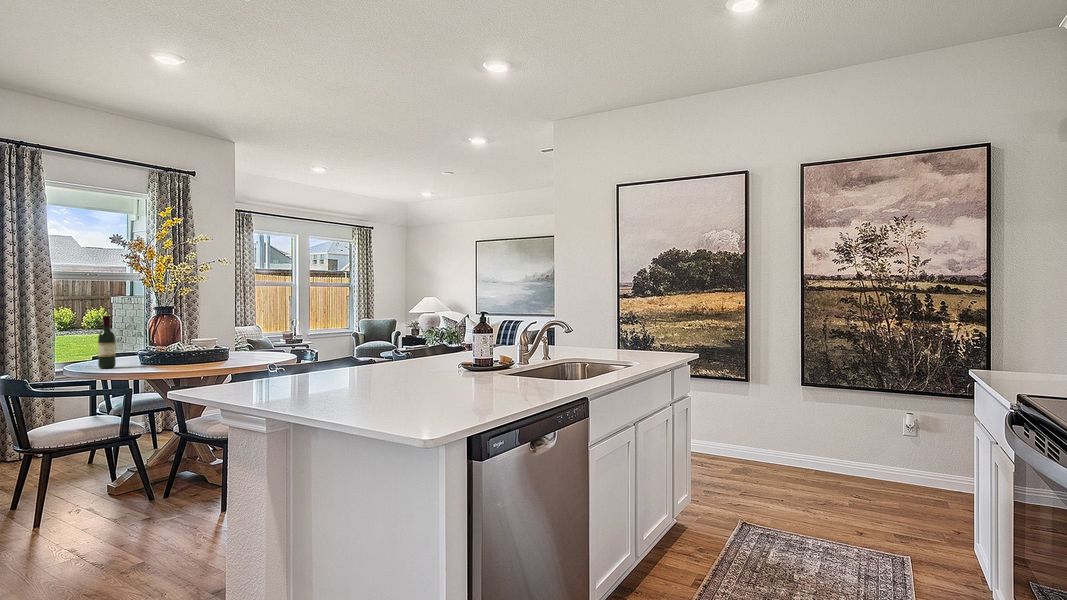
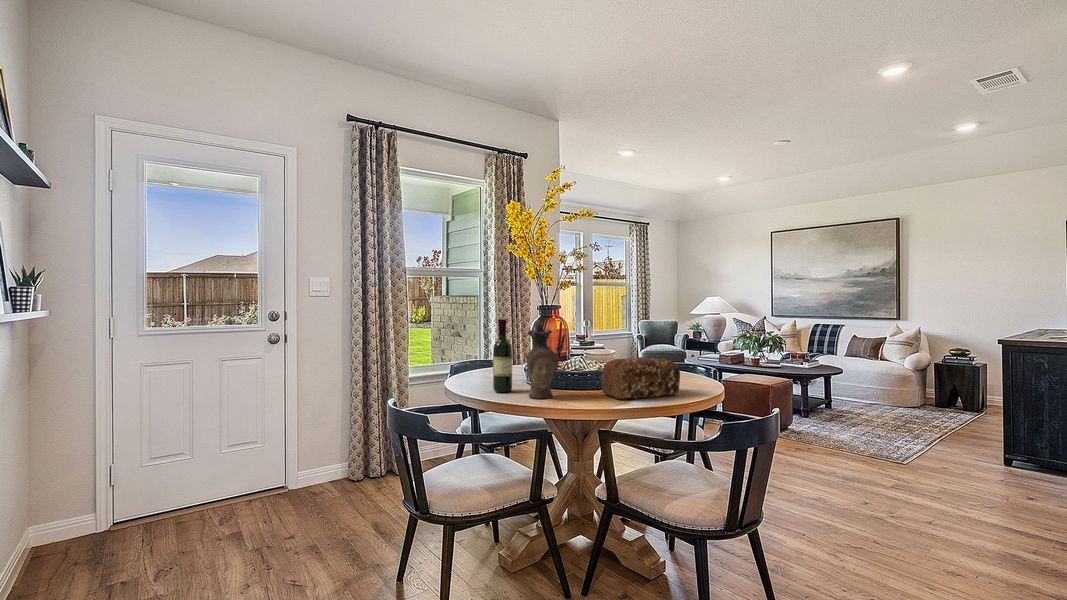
ceramic pitcher: none [119,316,146,370] -> present [527,320,559,398]
bread loaf: none [184,340,241,367] -> present [601,357,680,400]

